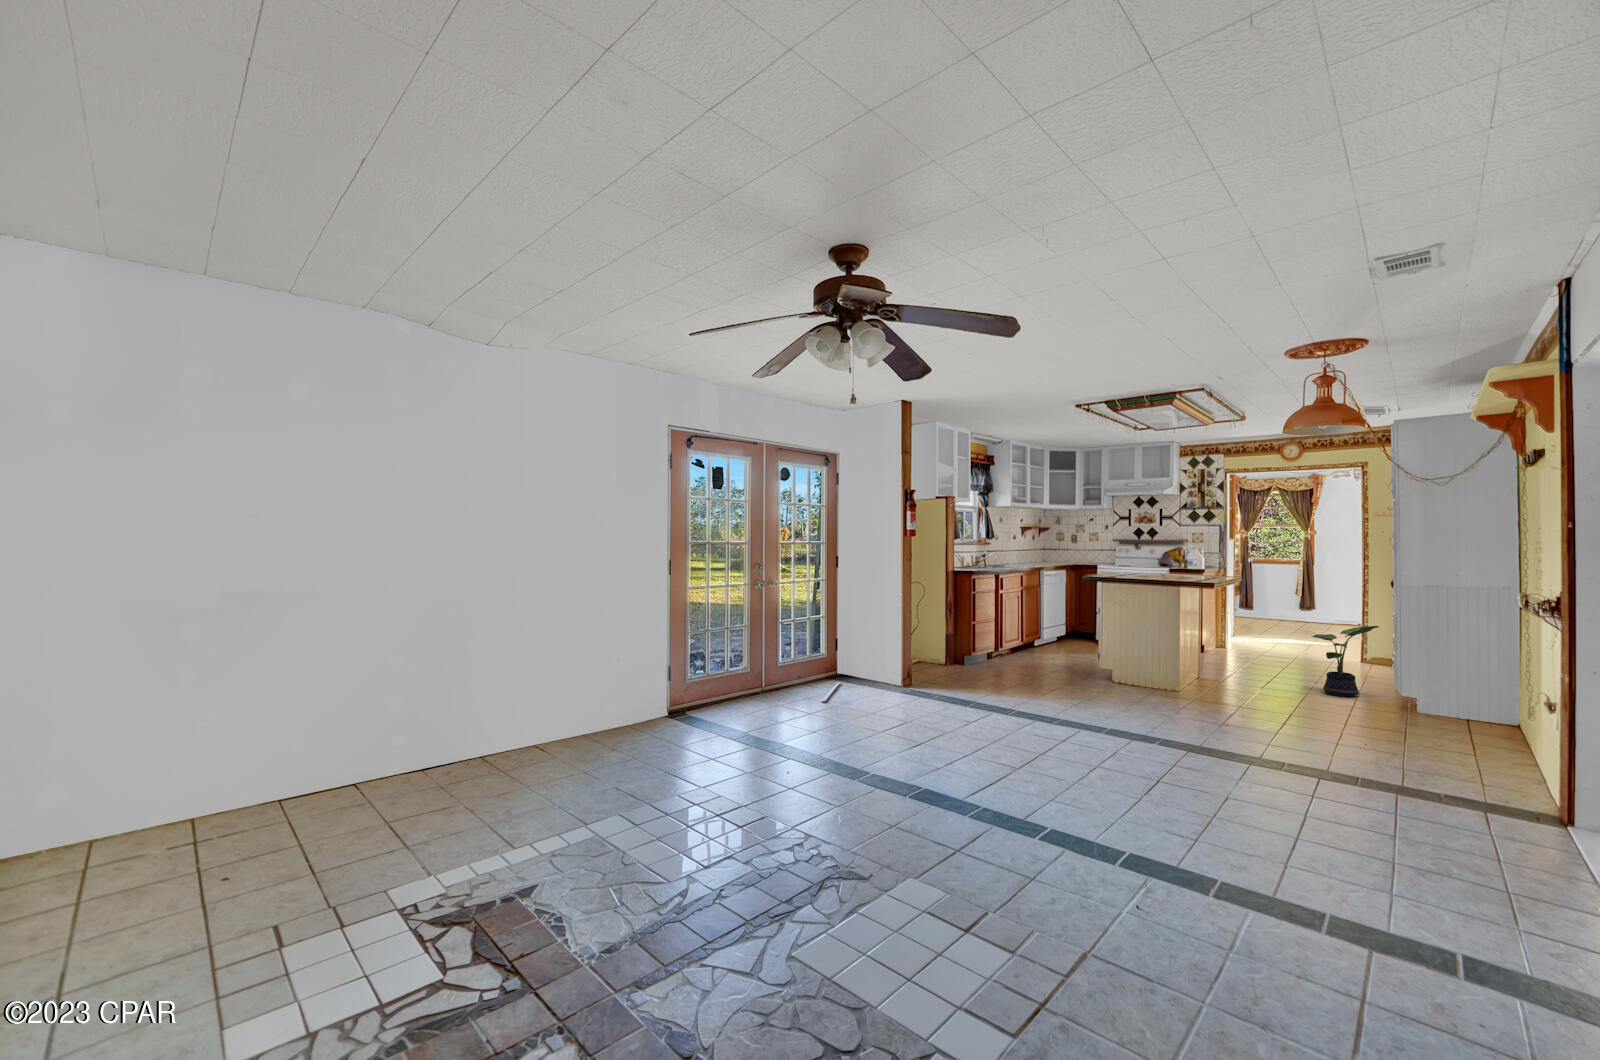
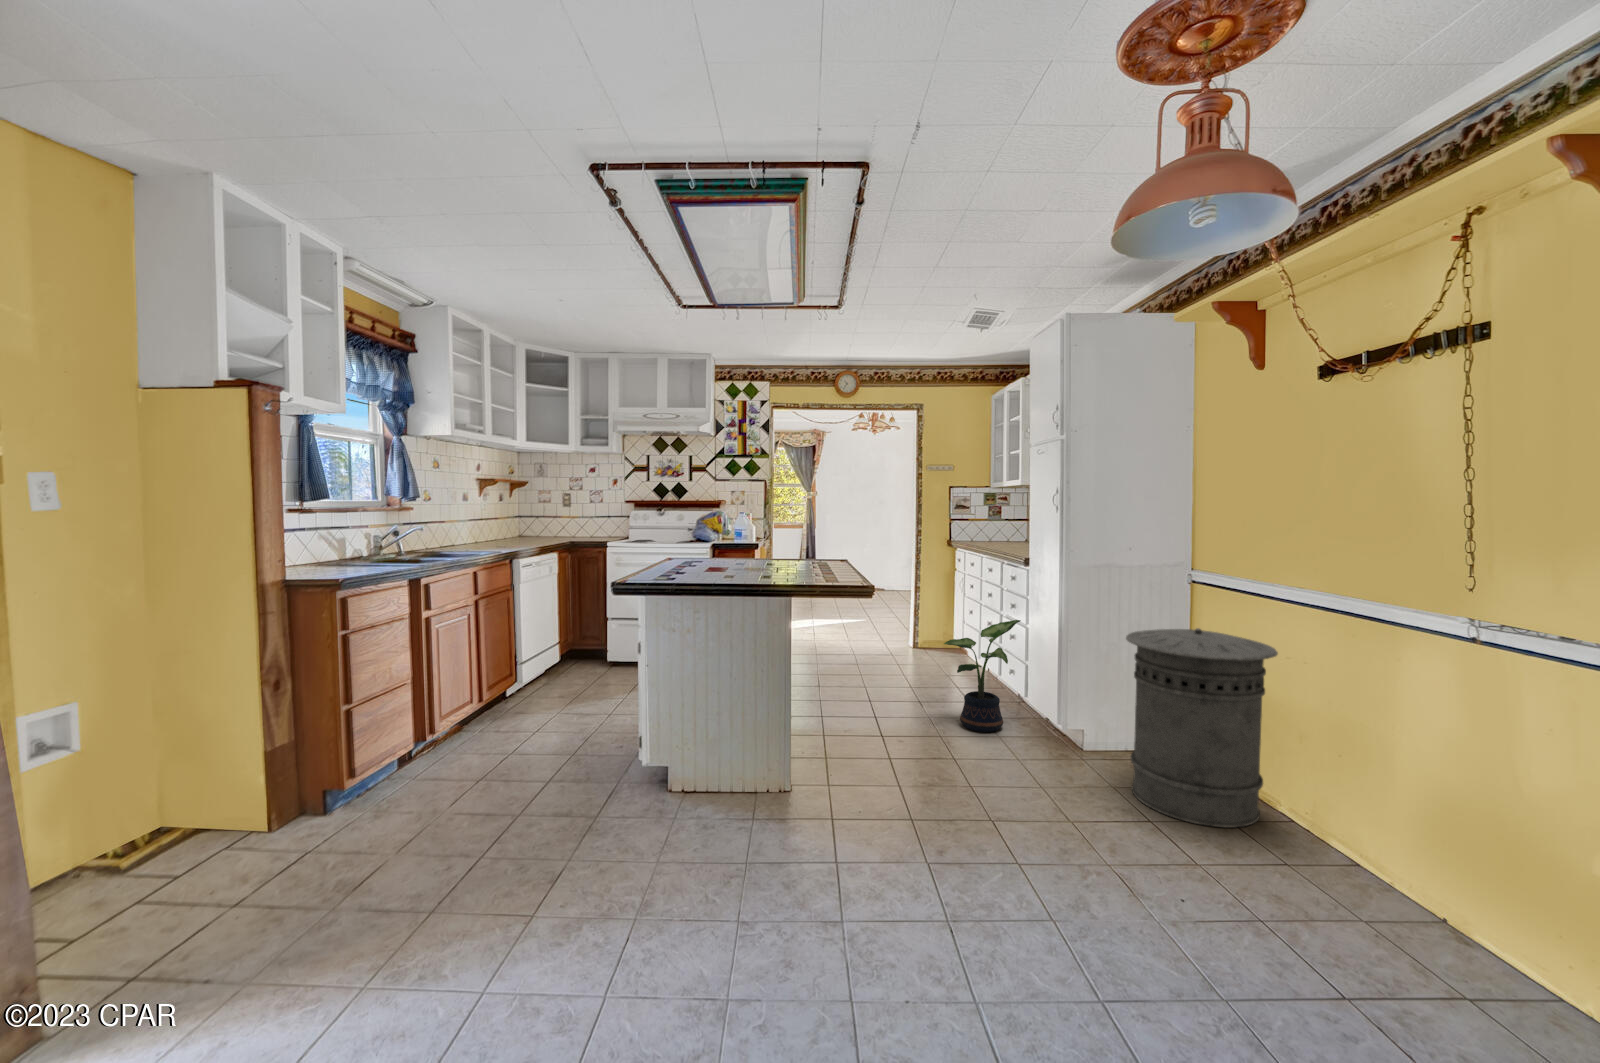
trash can: none [1393,623,1502,742] -> present [1126,628,1278,828]

